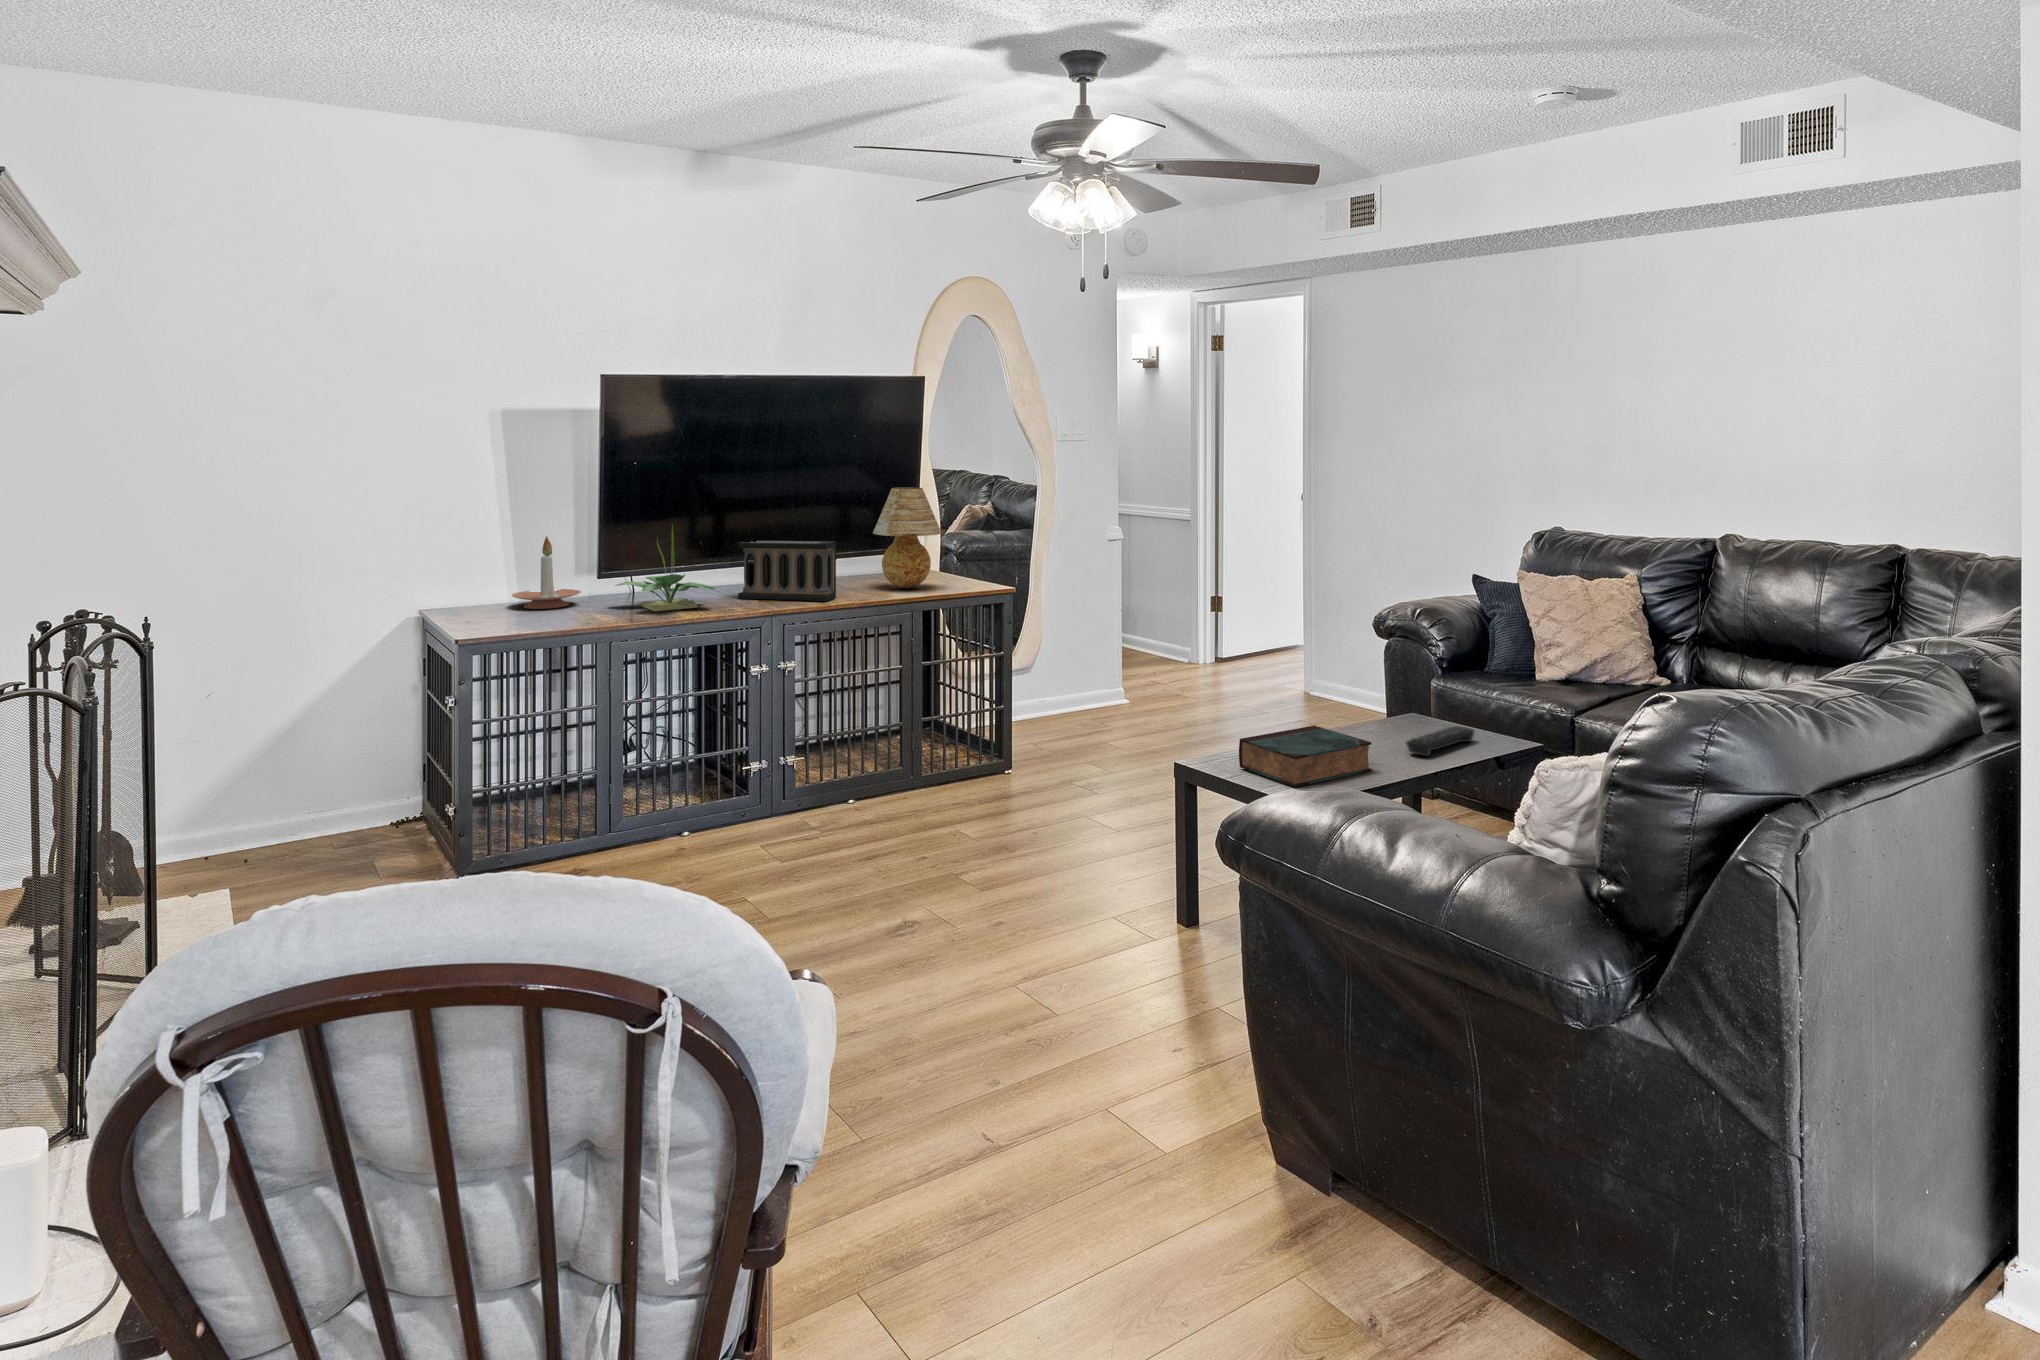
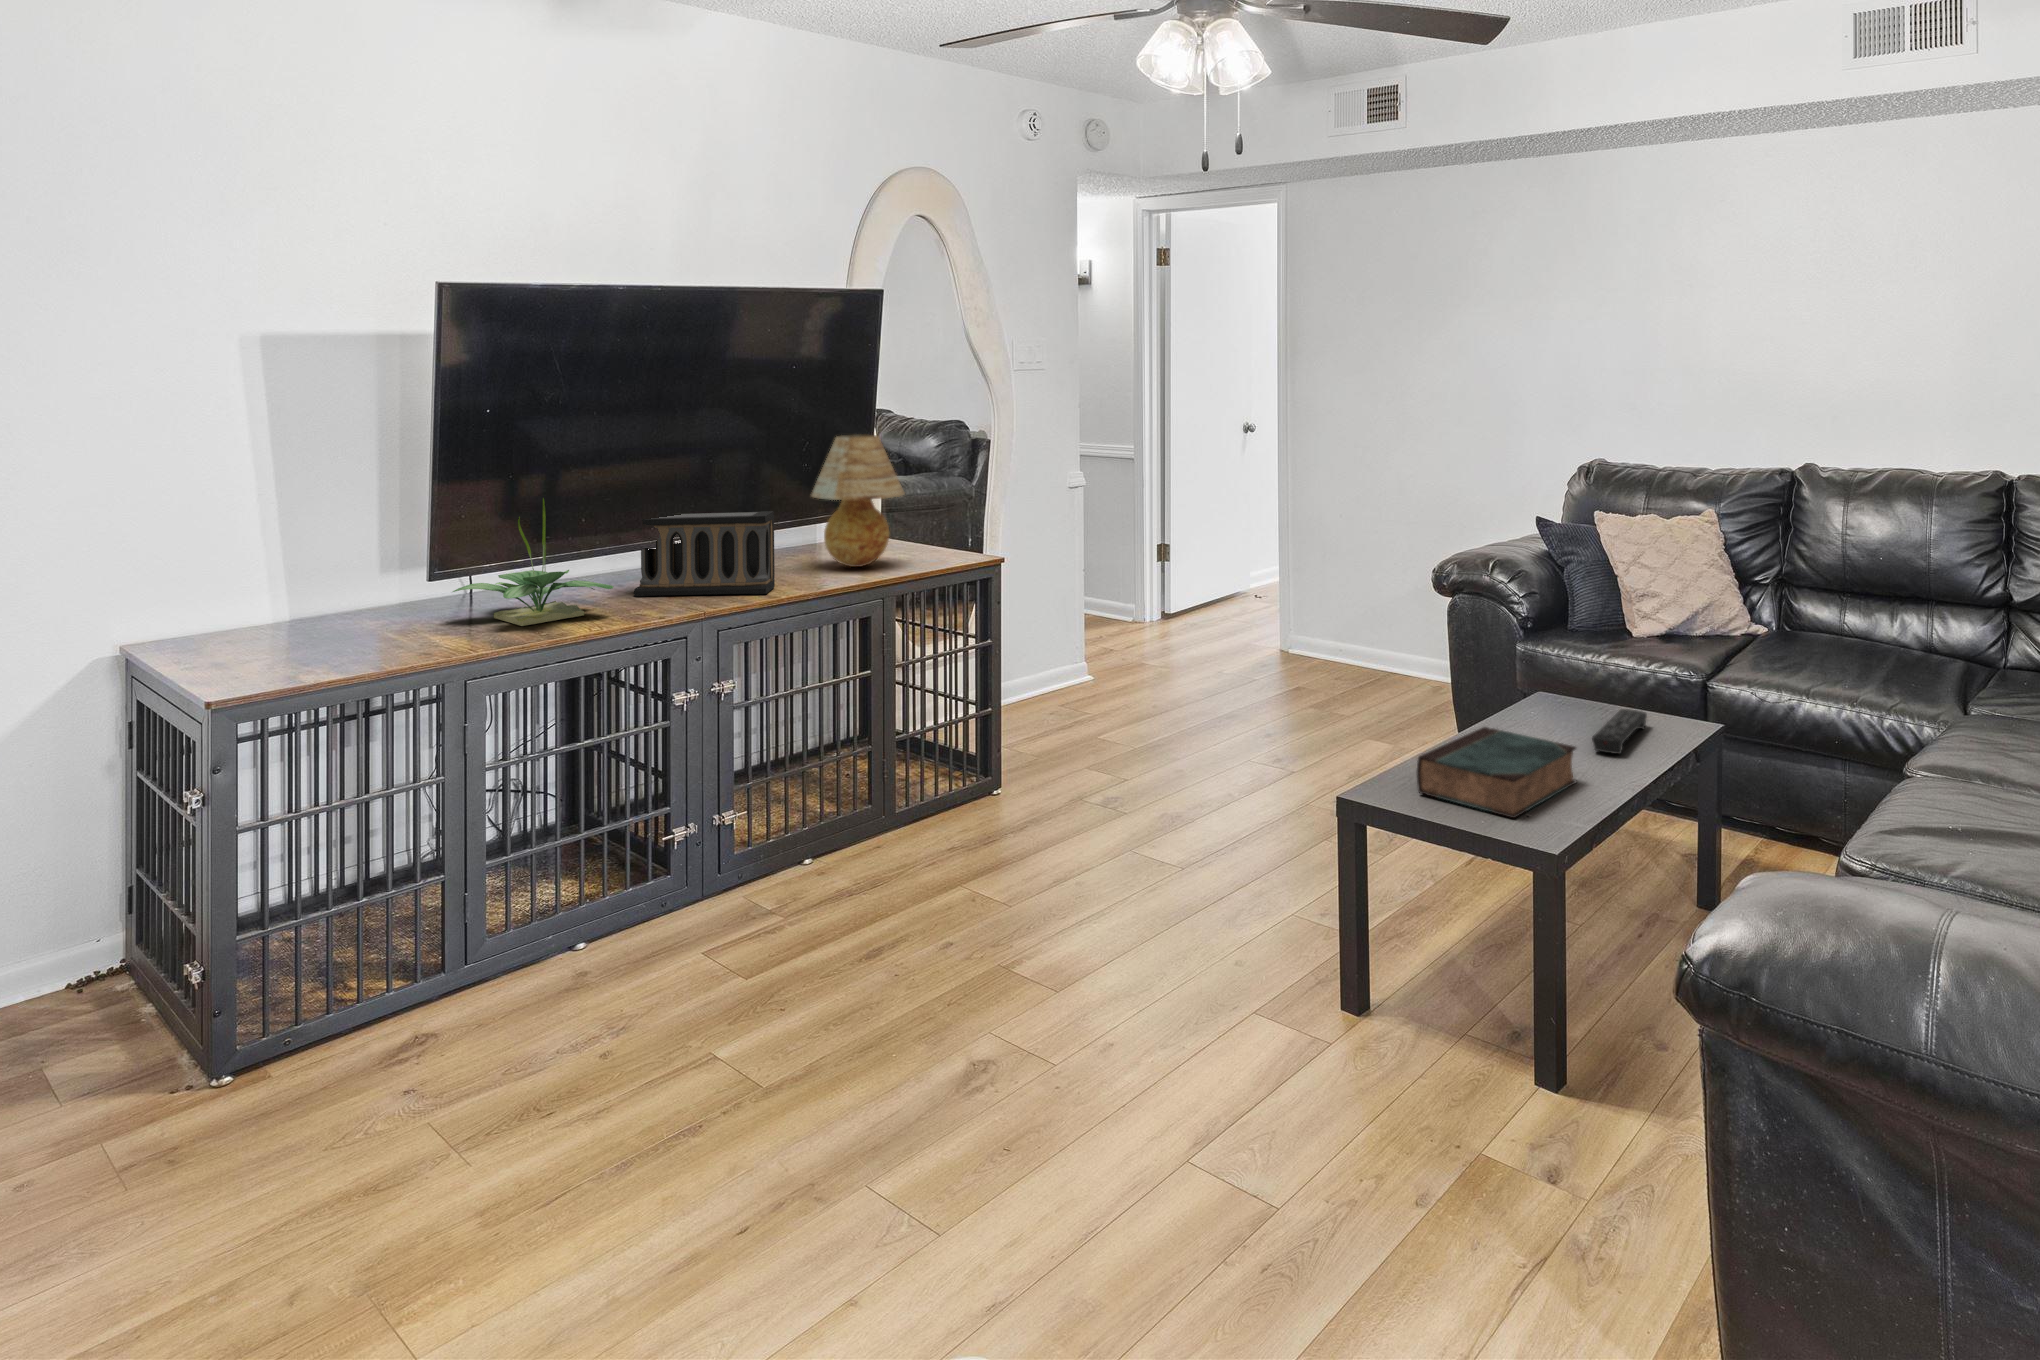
candle holder: present [512,536,581,609] -> none [281,524,395,633]

